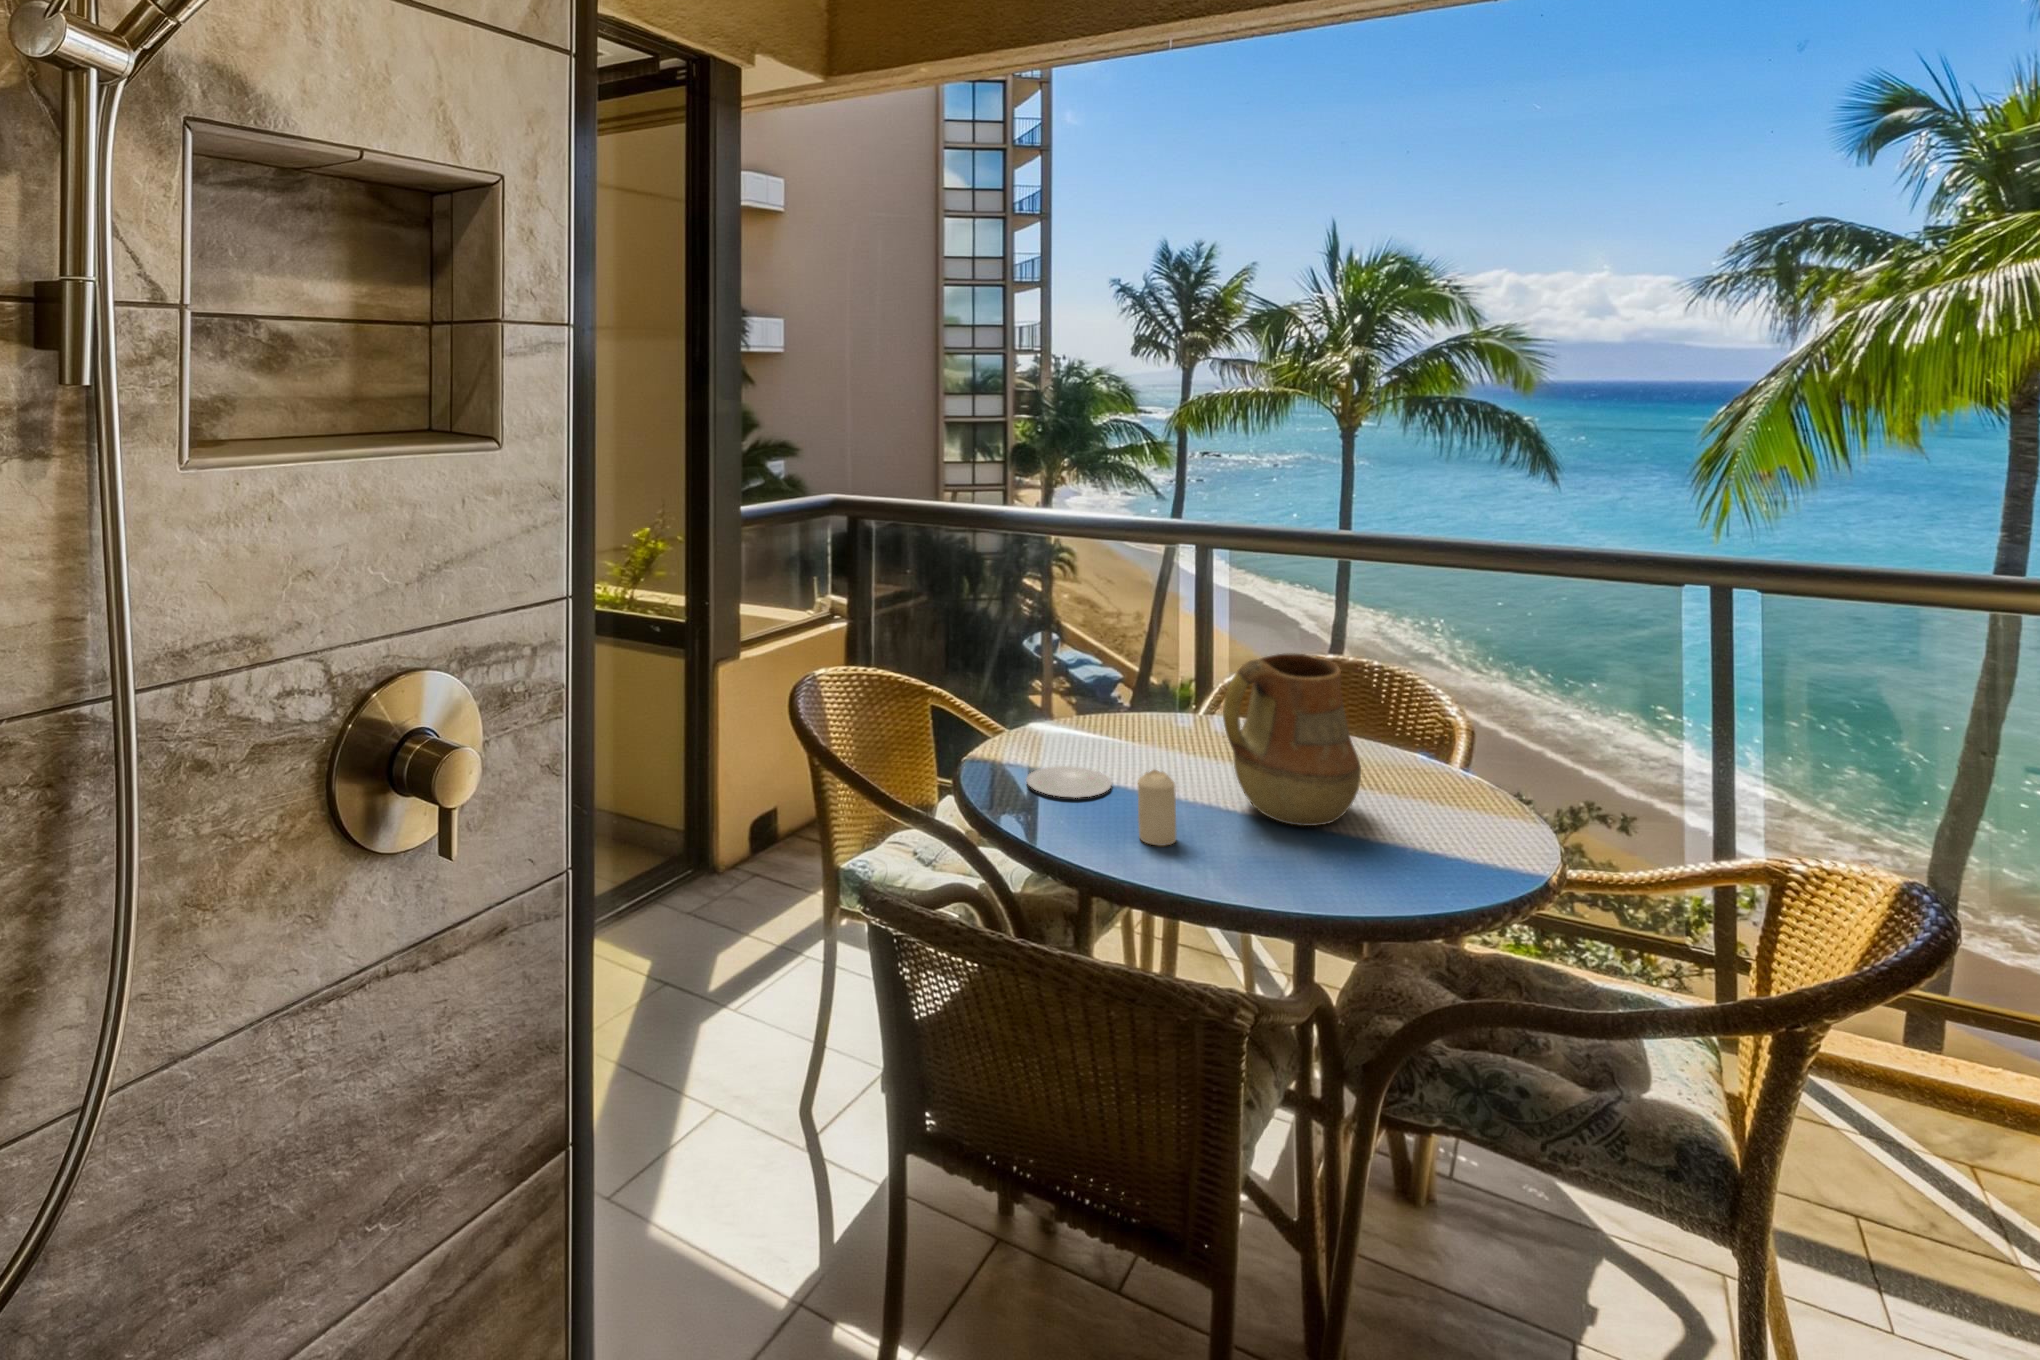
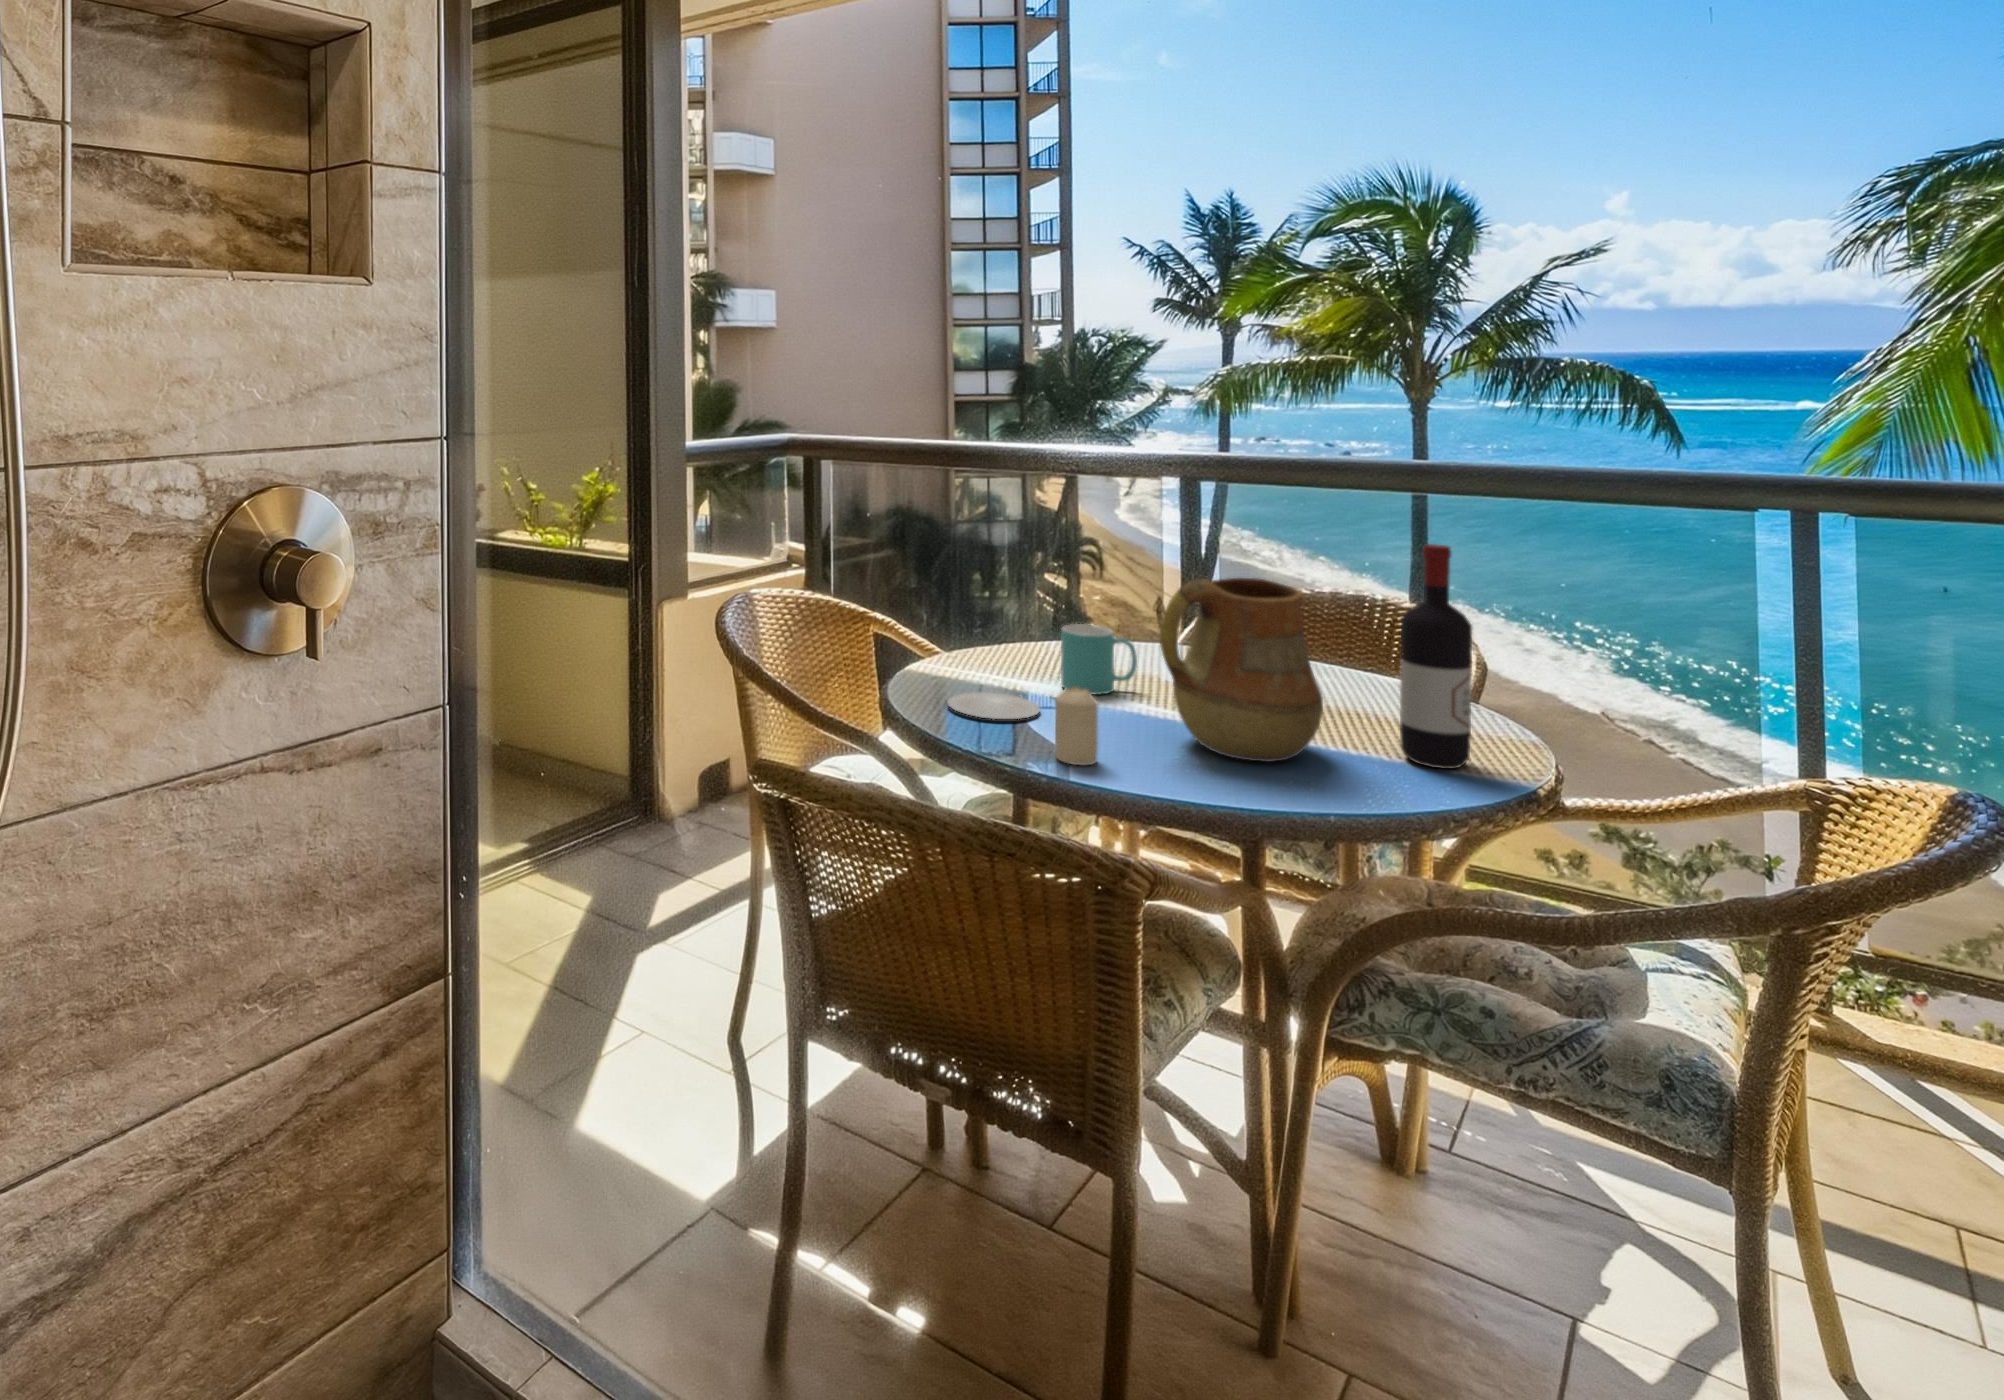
wine bottle: none [1418,619,1478,819] -> present [1400,544,1472,769]
mug: none [1121,691,1187,760] -> present [1061,624,1137,695]

